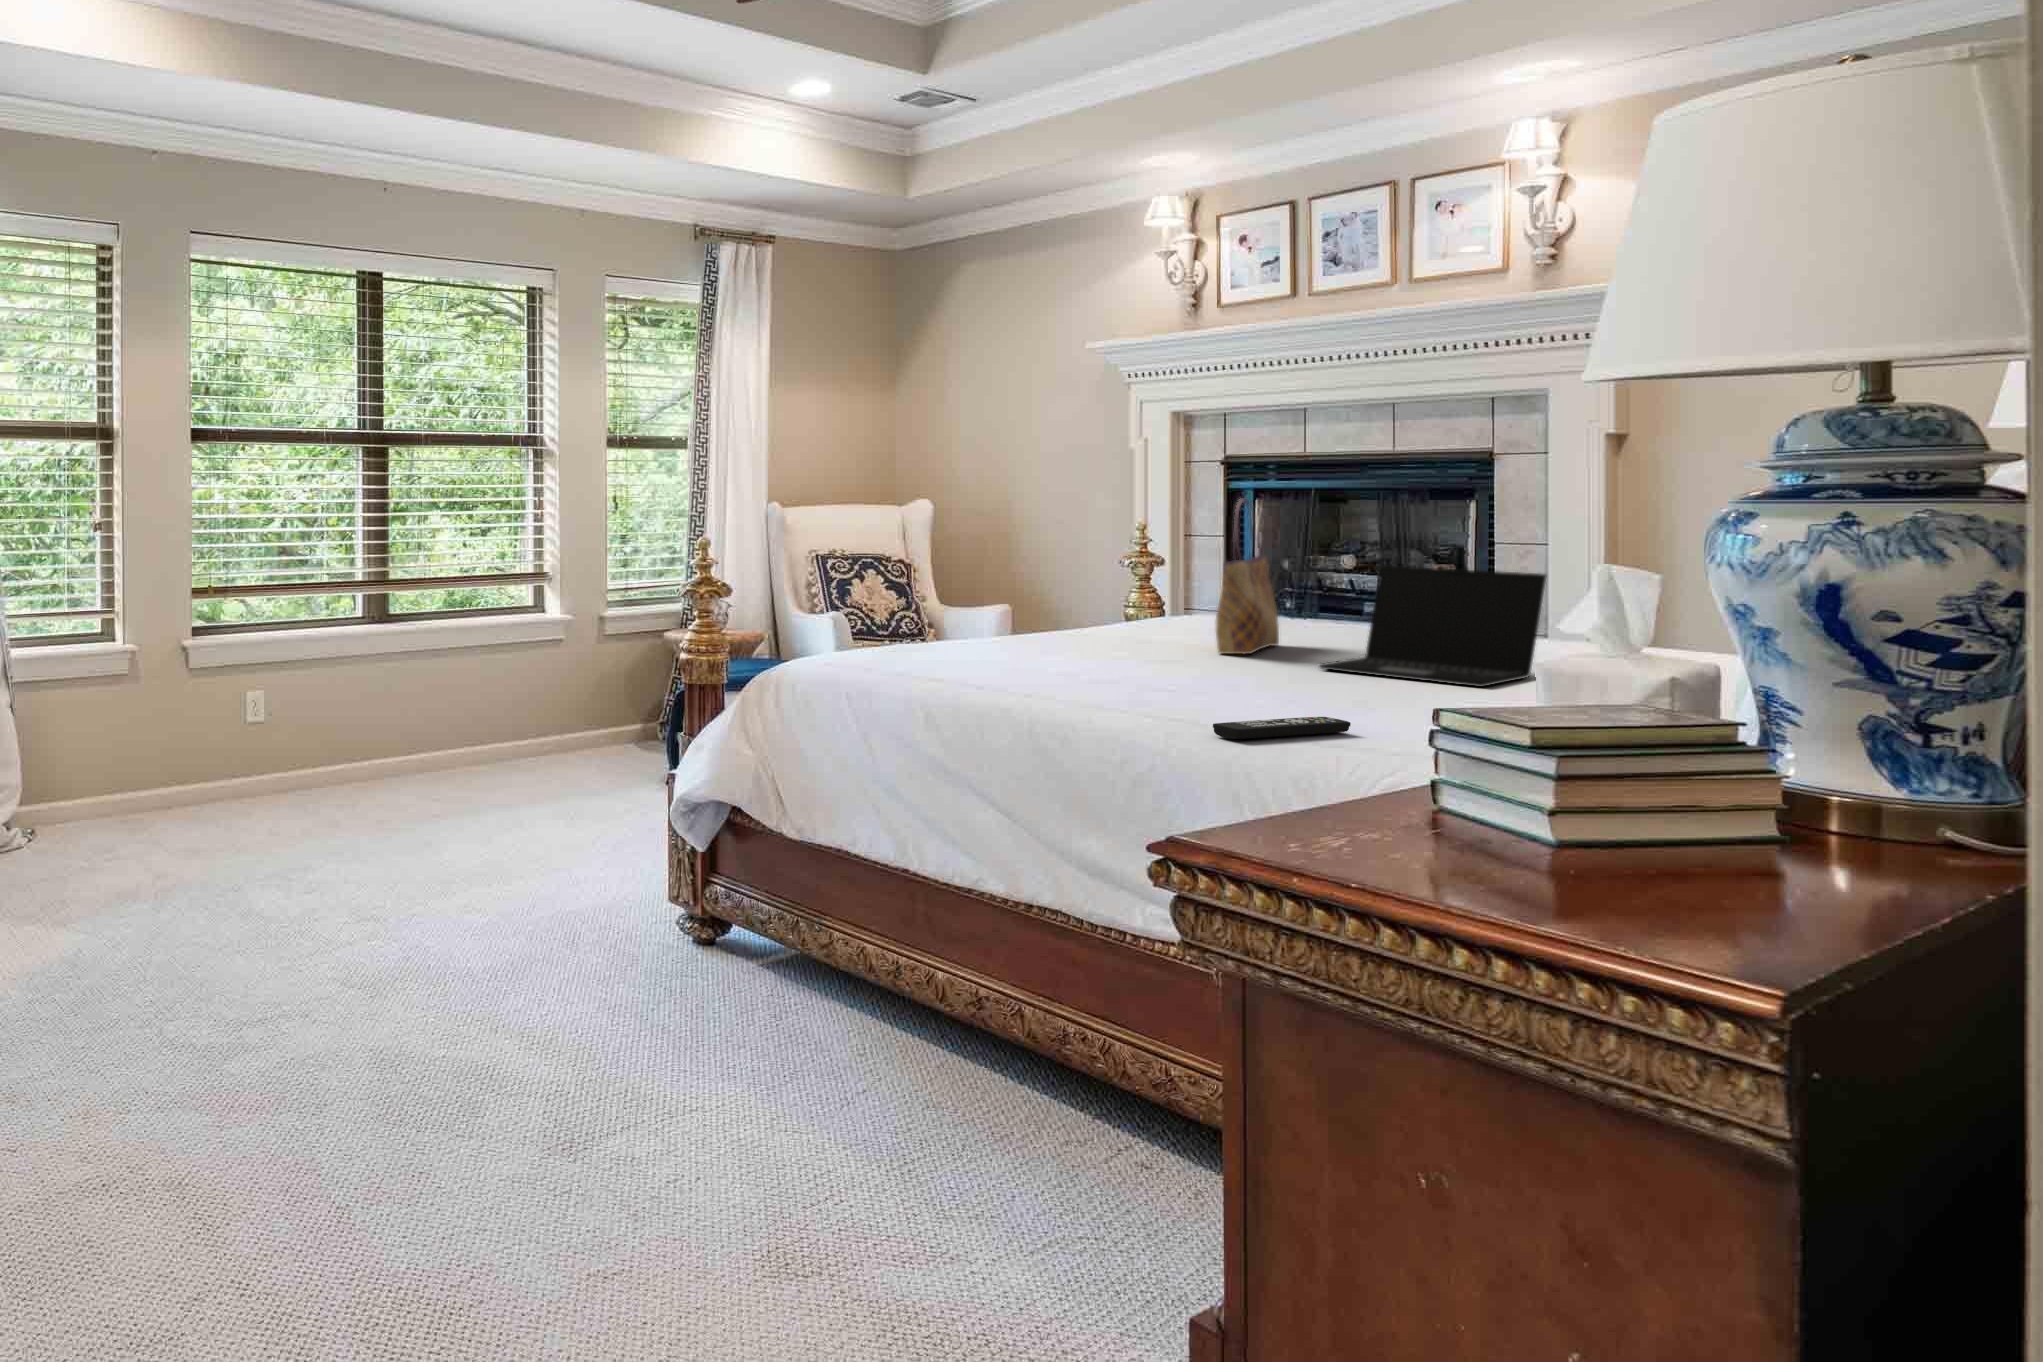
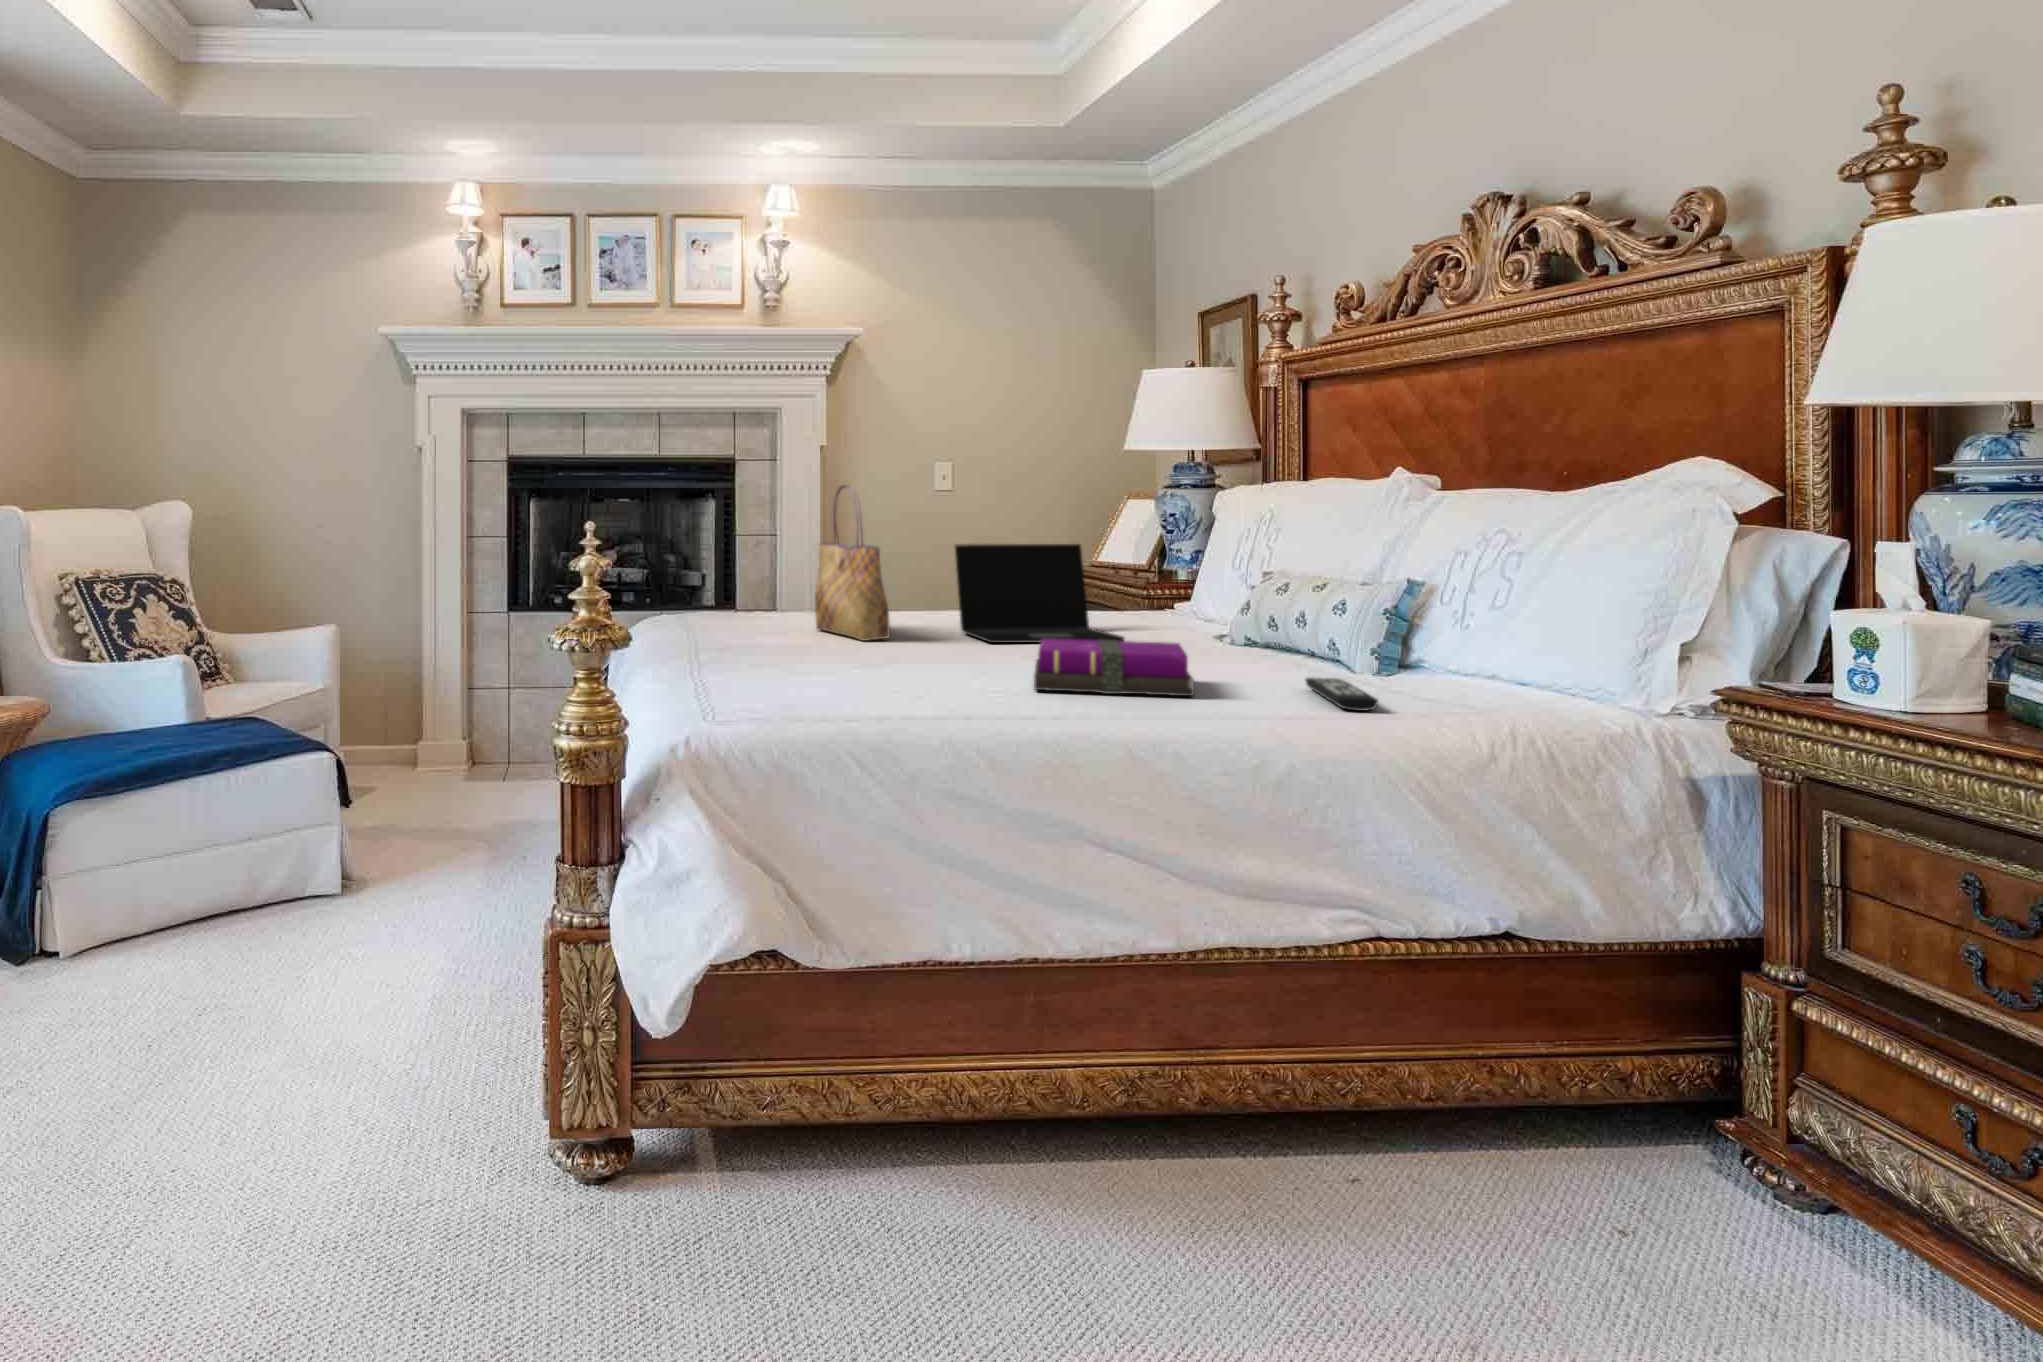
notebook: none [1077,653,1261,712] -> present [1034,639,1194,696]

